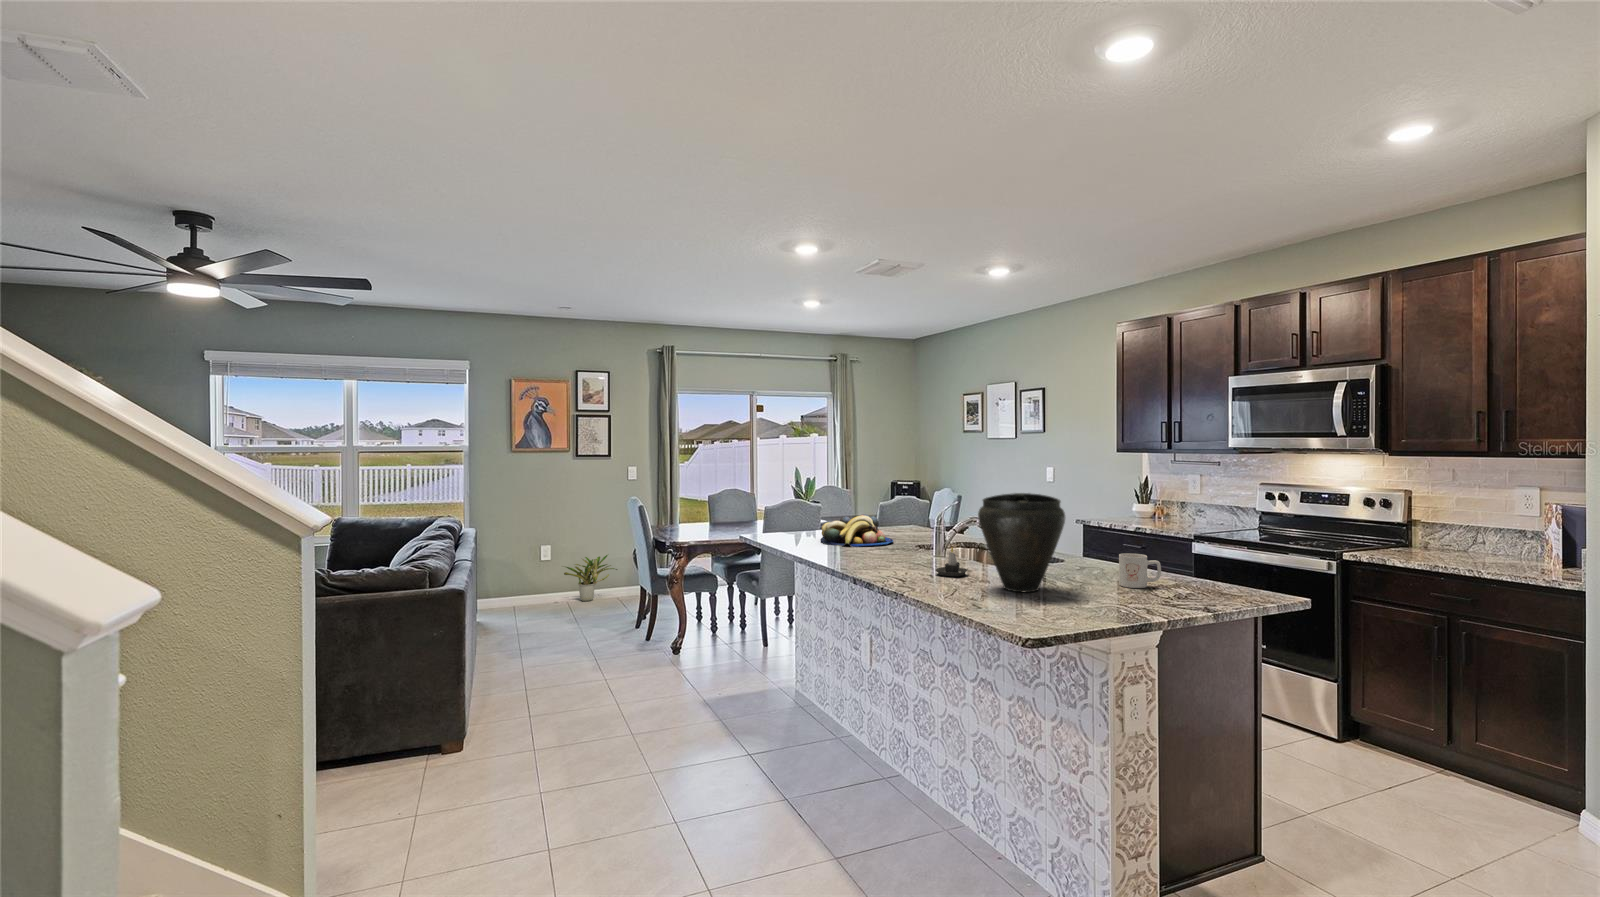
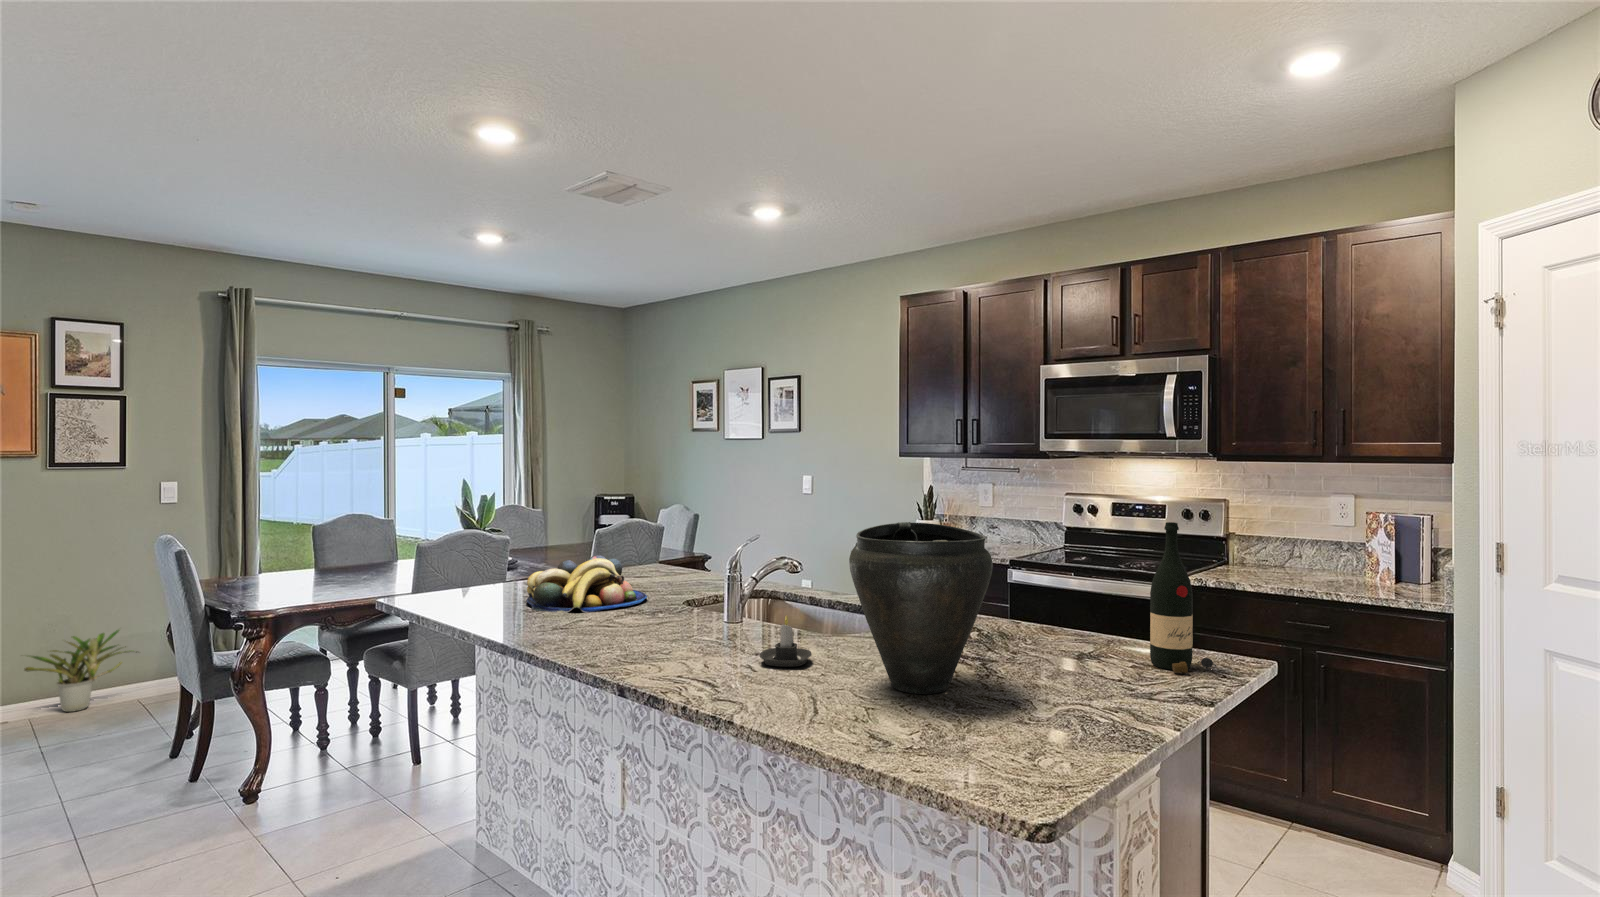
wine bottle: none [1196,498,1242,598] -> present [1150,522,1216,673]
mug: present [1119,553,1161,588] -> none [1038,609,1097,663]

